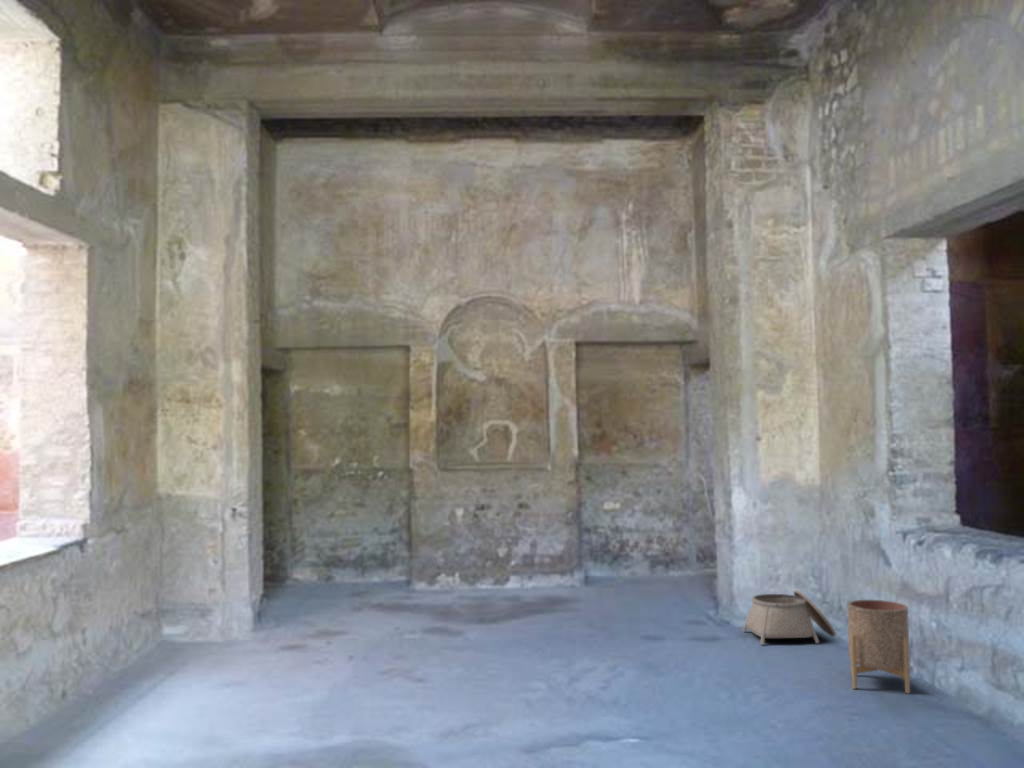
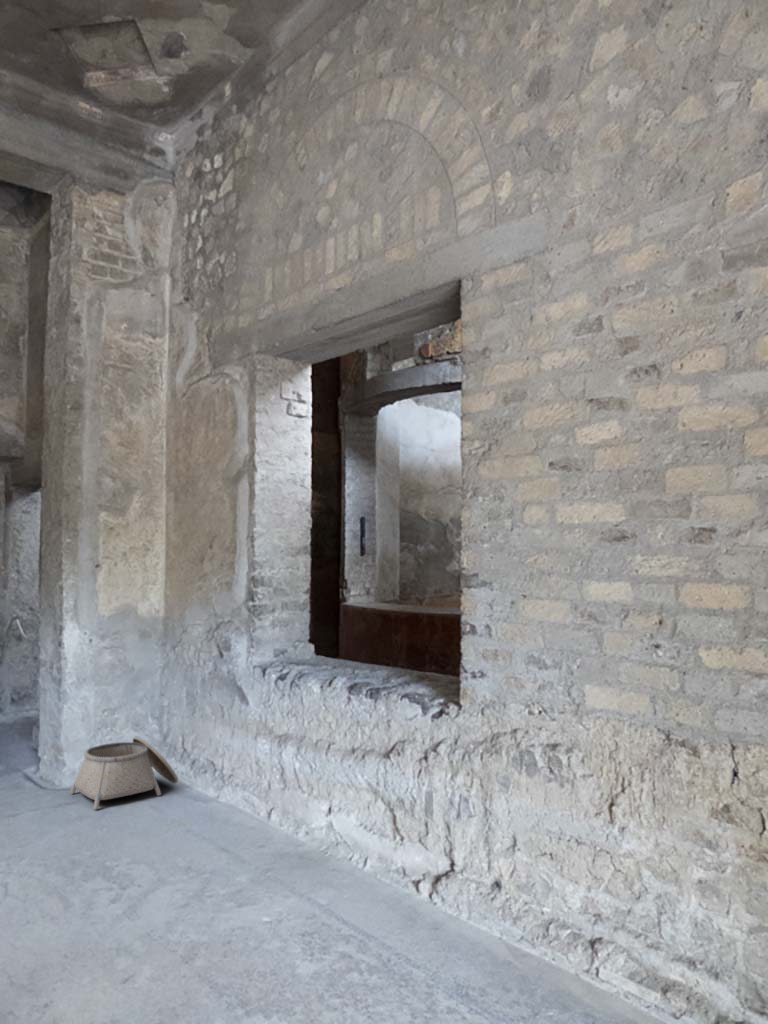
planter: present [847,600,910,693] -> none [204,744,272,855]

